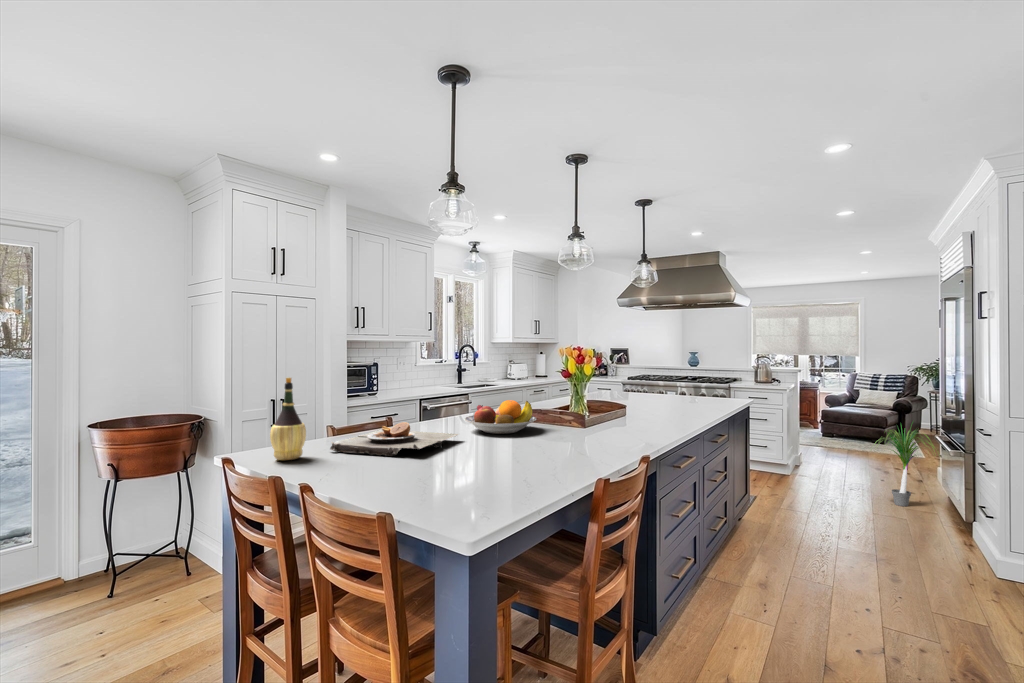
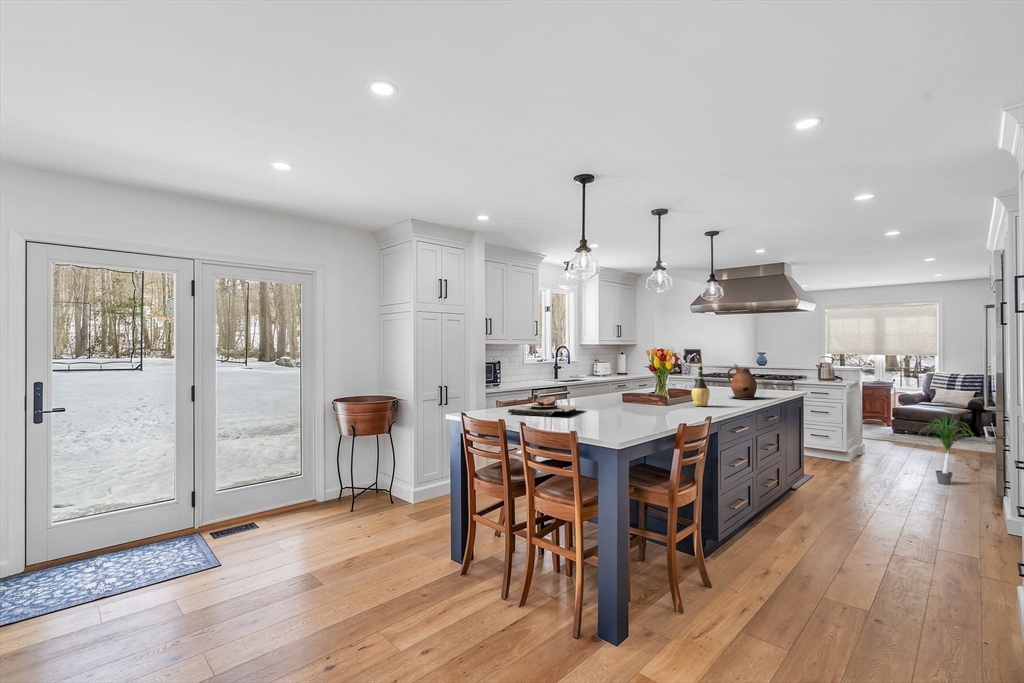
ceramic pitcher: none [663,366,709,414] -> present [727,364,762,399]
wine bottle: present [270,377,306,460] -> present [692,364,710,406]
fruit bowl: present [465,400,536,434] -> none [584,386,633,408]

